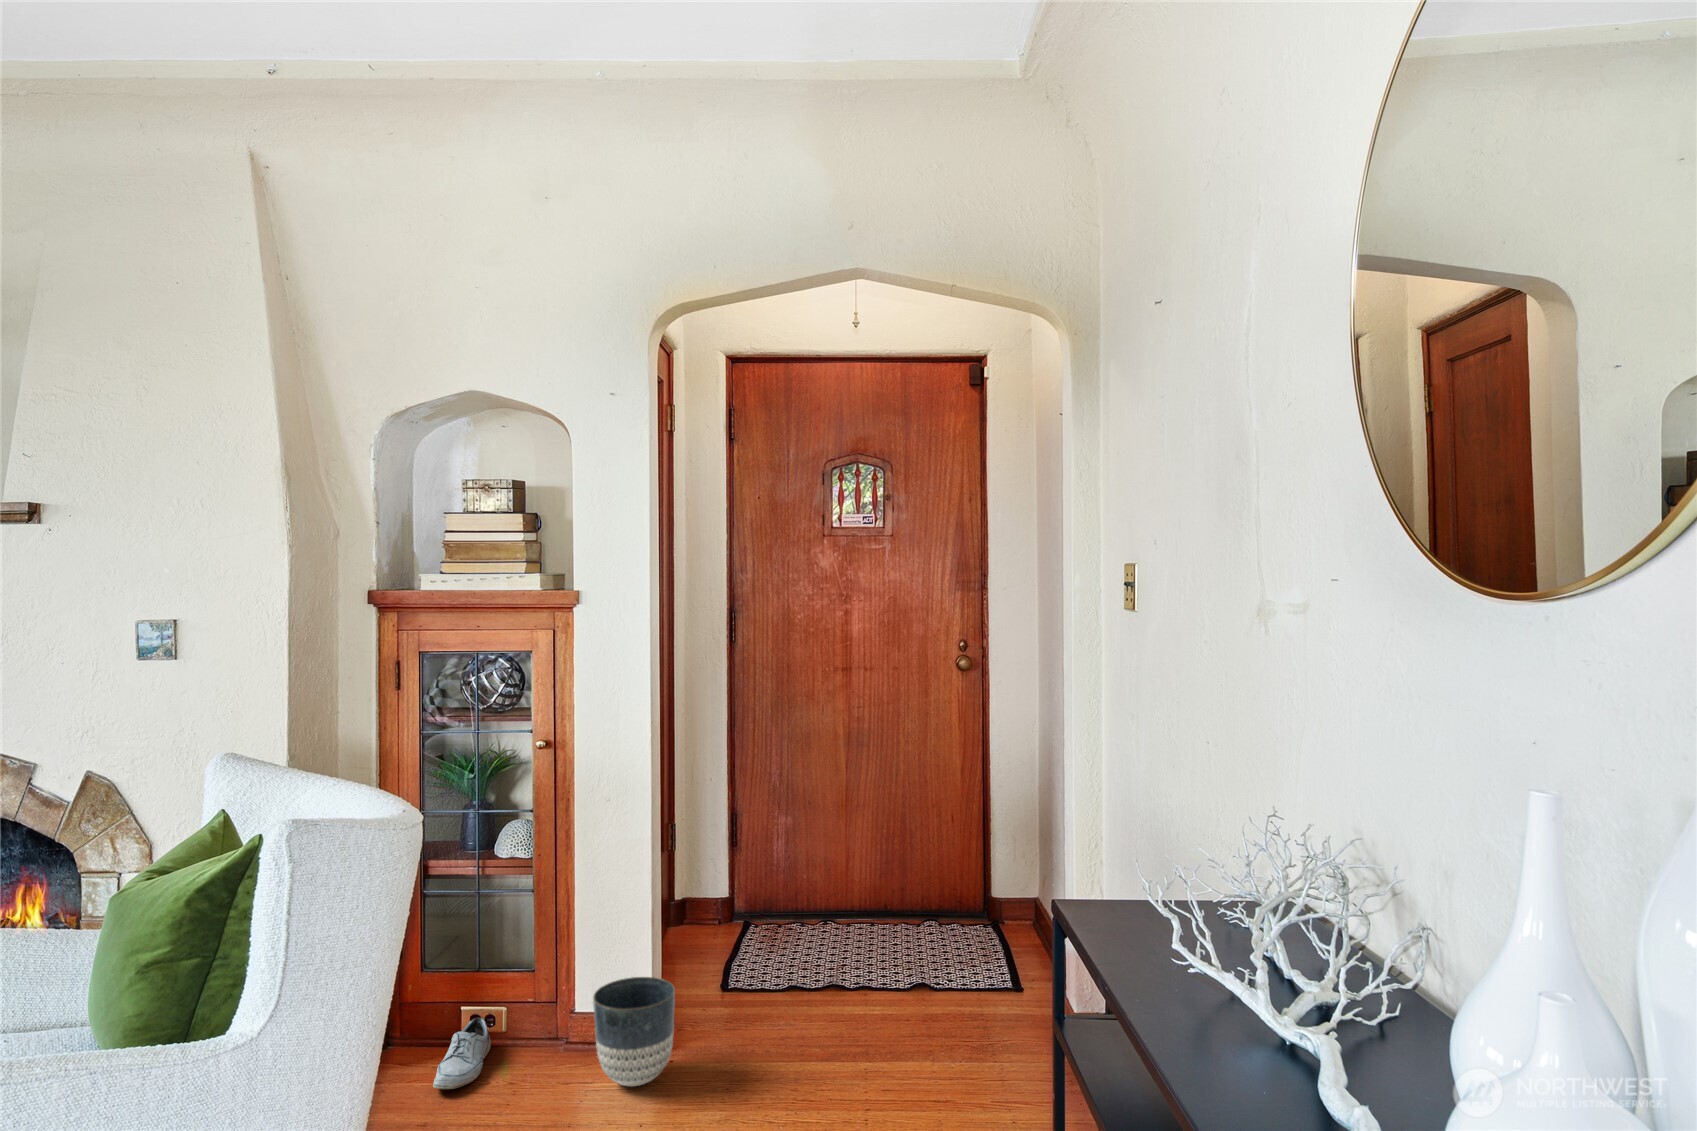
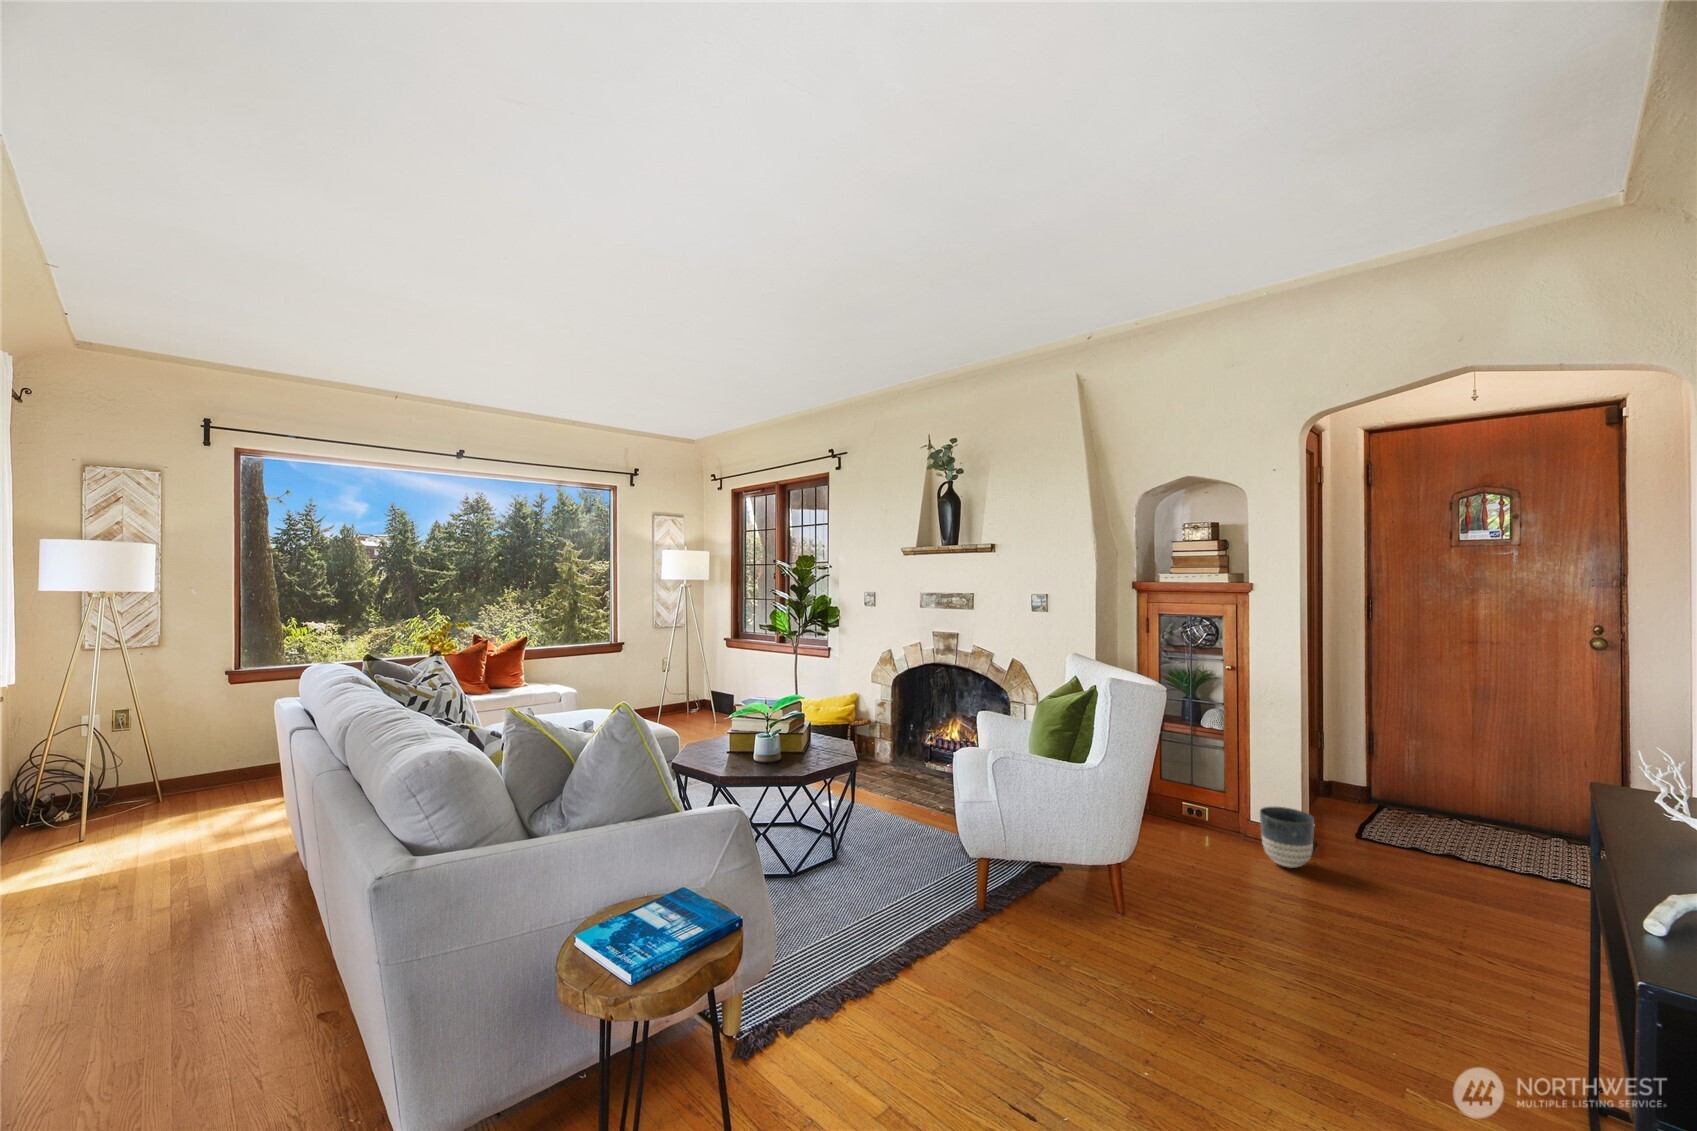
shoe: present [433,1018,491,1089] -> none [1168,809,1199,839]

